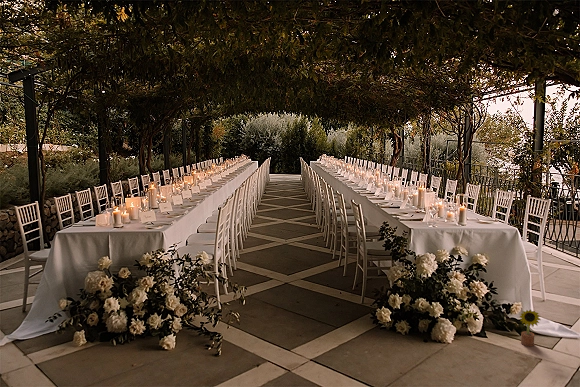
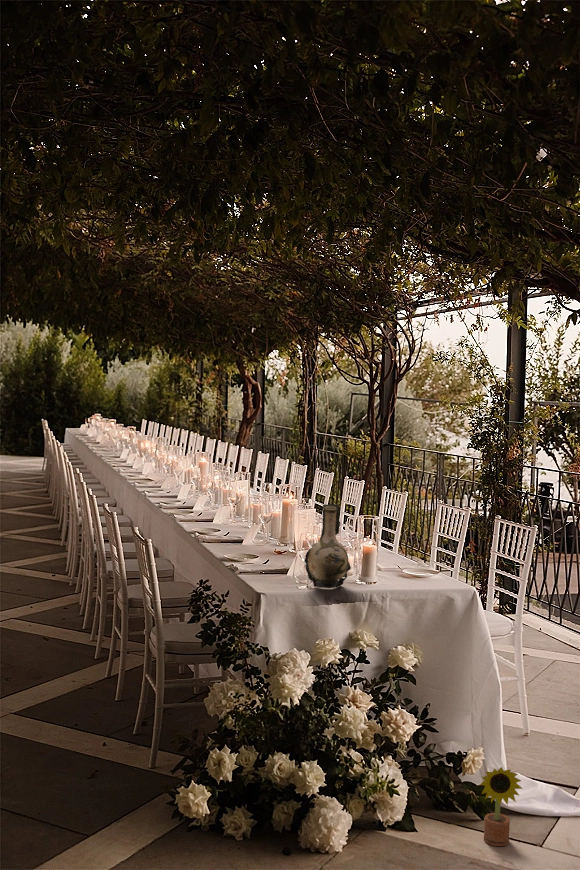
decorative vase: none [431,188,454,227] -> present [304,504,351,588]

